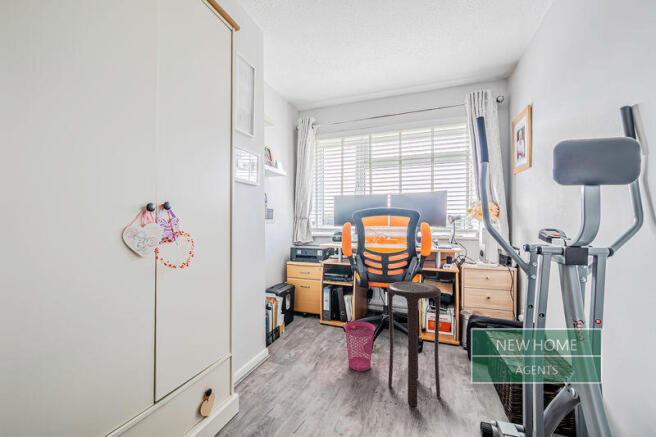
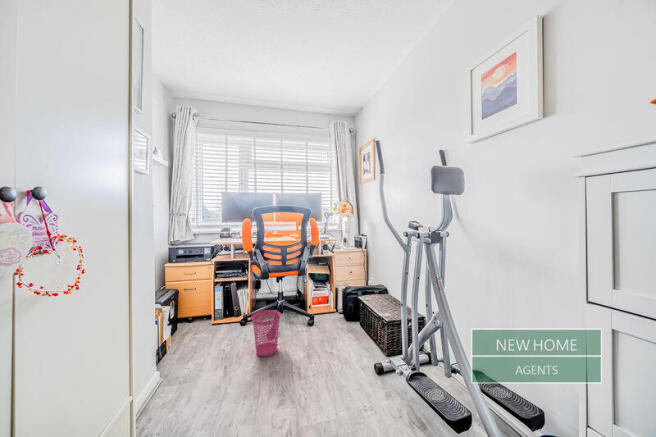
stool: present [387,281,441,408] -> none [296,267,339,370]

